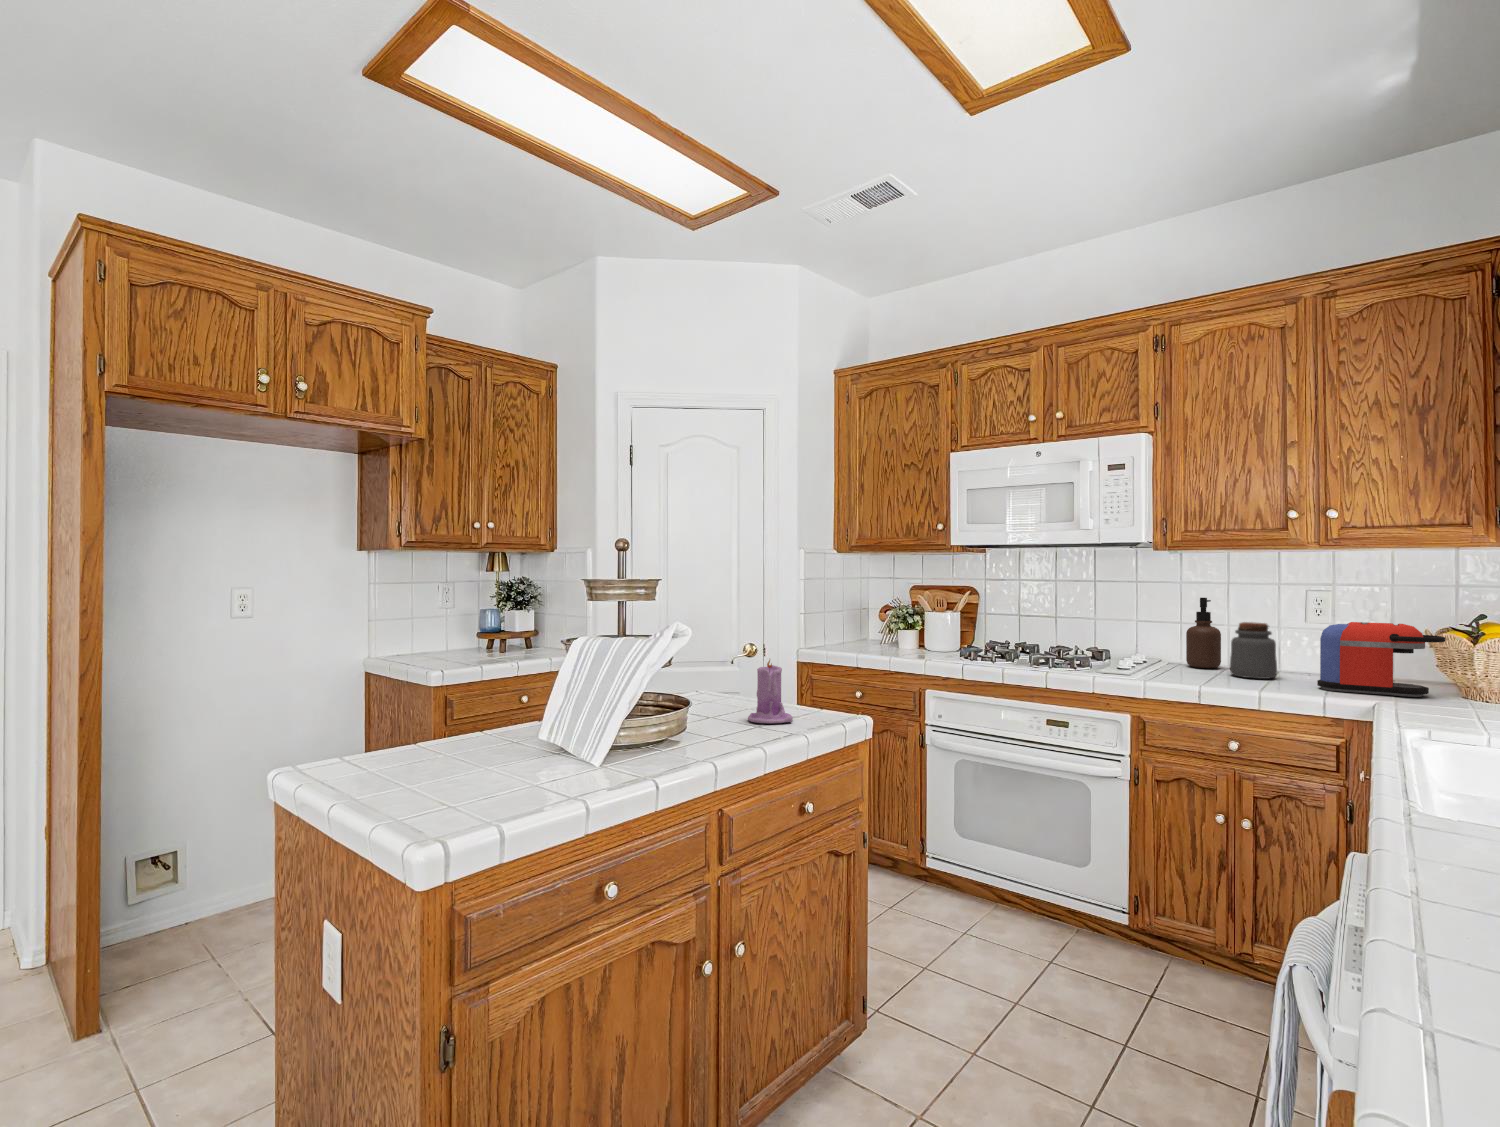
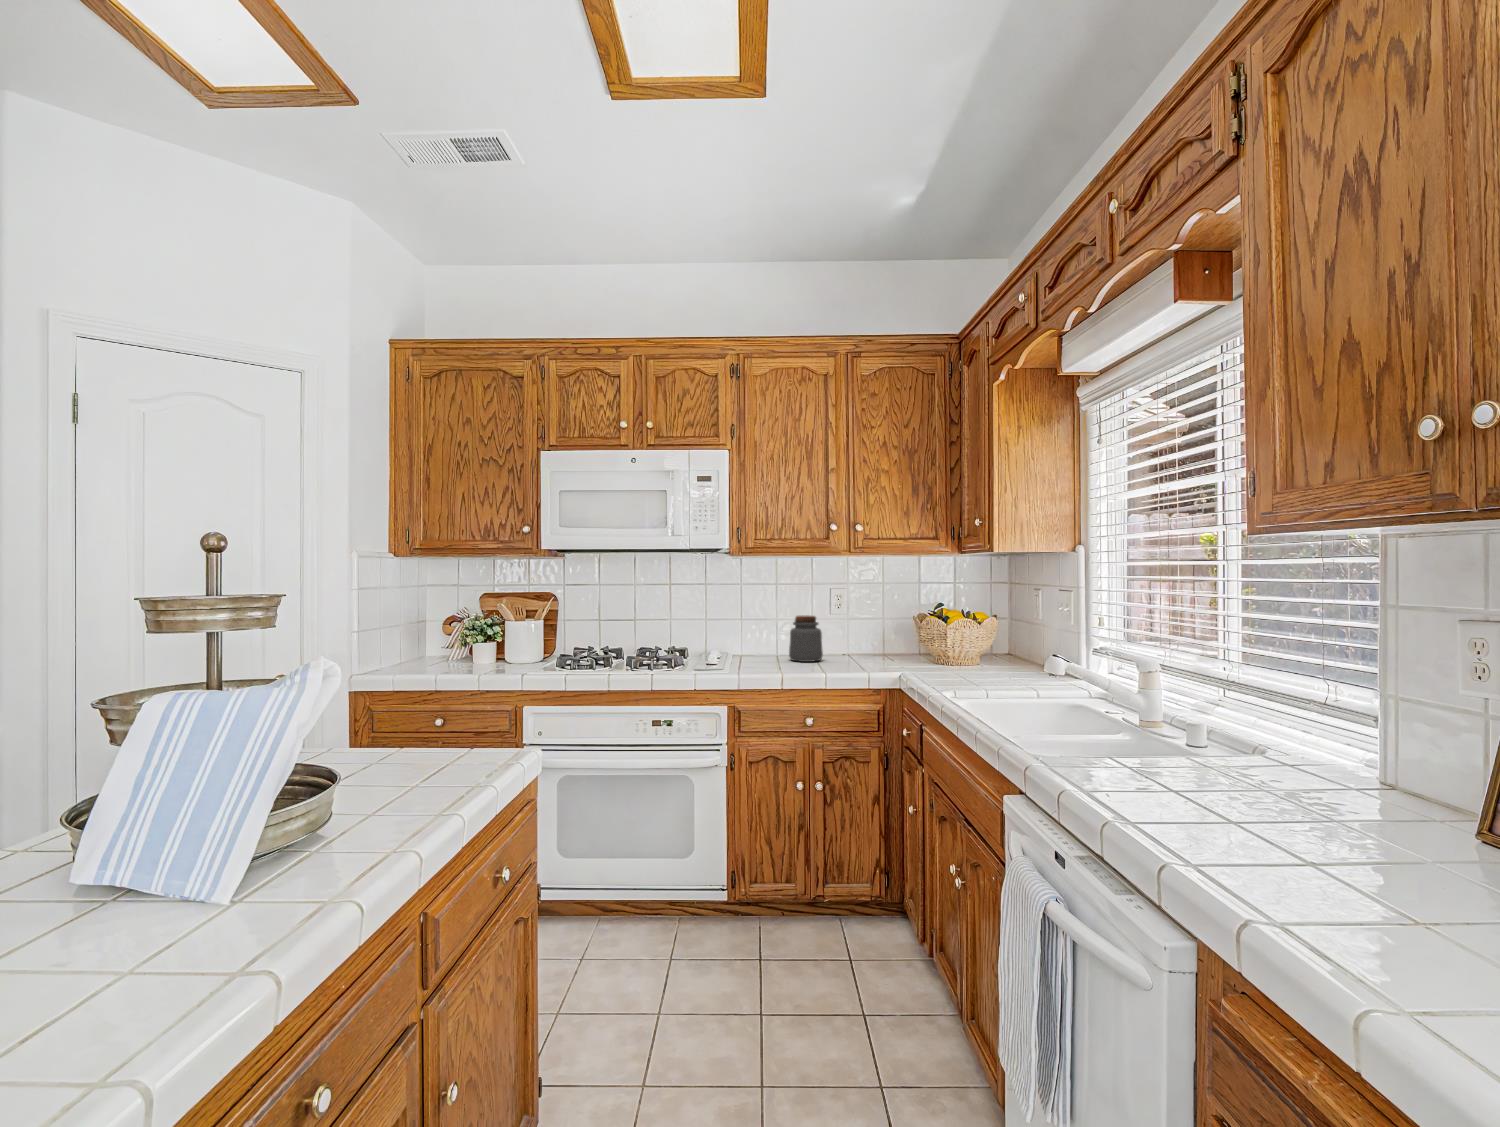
soap dispenser: present [1186,598,1221,668] -> none [750,596,776,657]
coffee maker: present [1317,622,1445,697] -> none [856,611,931,666]
candle: present [748,660,793,723] -> none [401,683,471,776]

